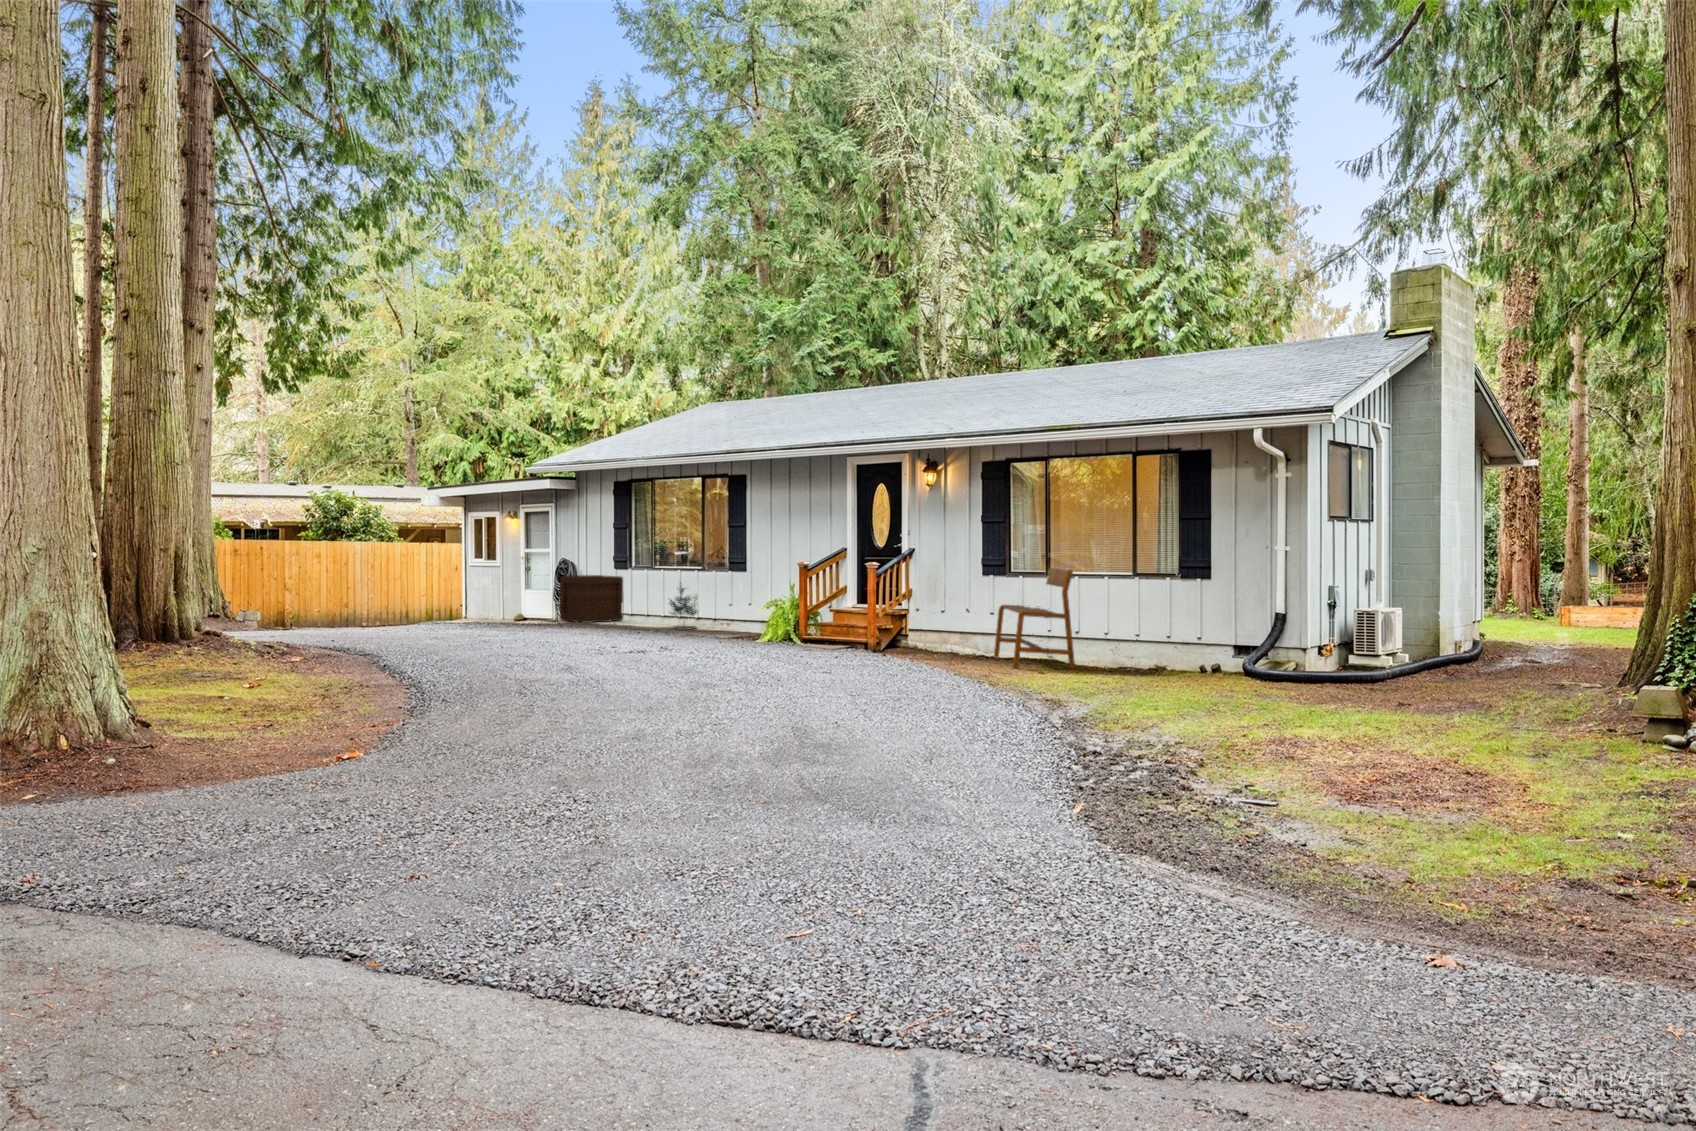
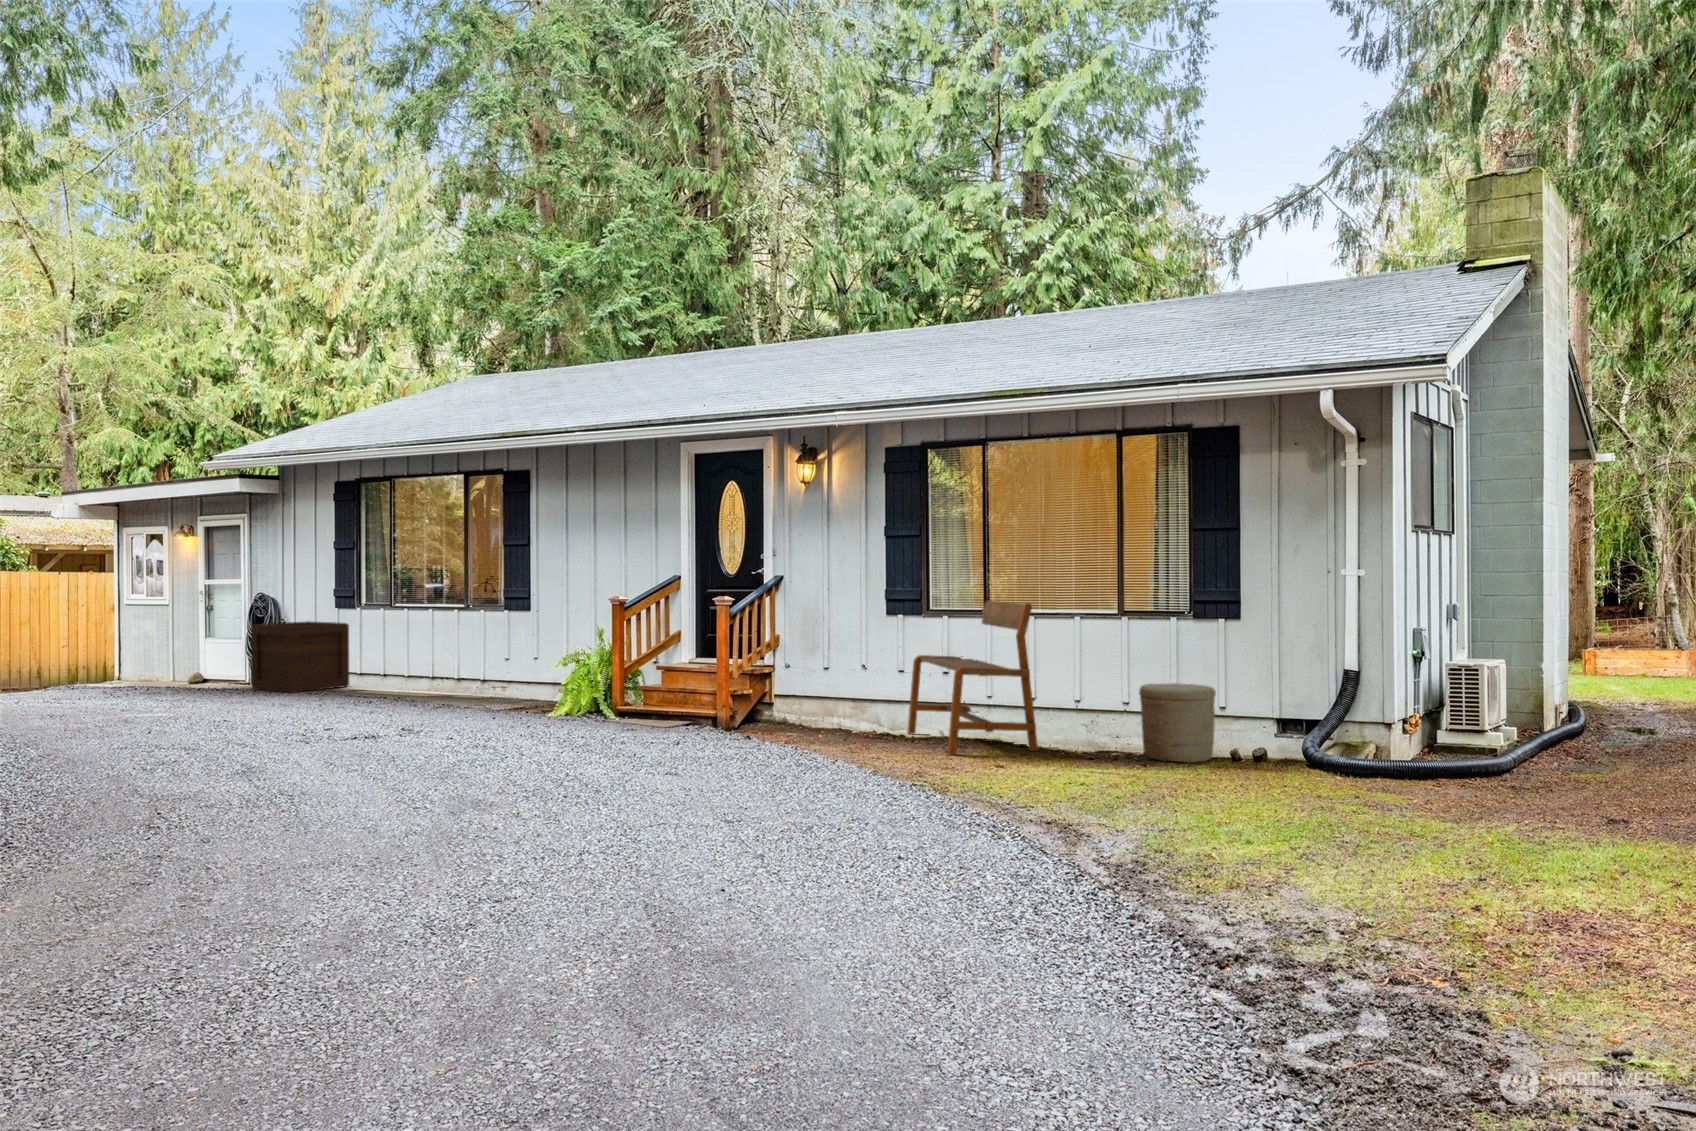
potted tree: present [670,582,697,630] -> none [412,628,463,700]
woven basket: none [1142,626,1194,678] -> present [1139,683,1216,763]

